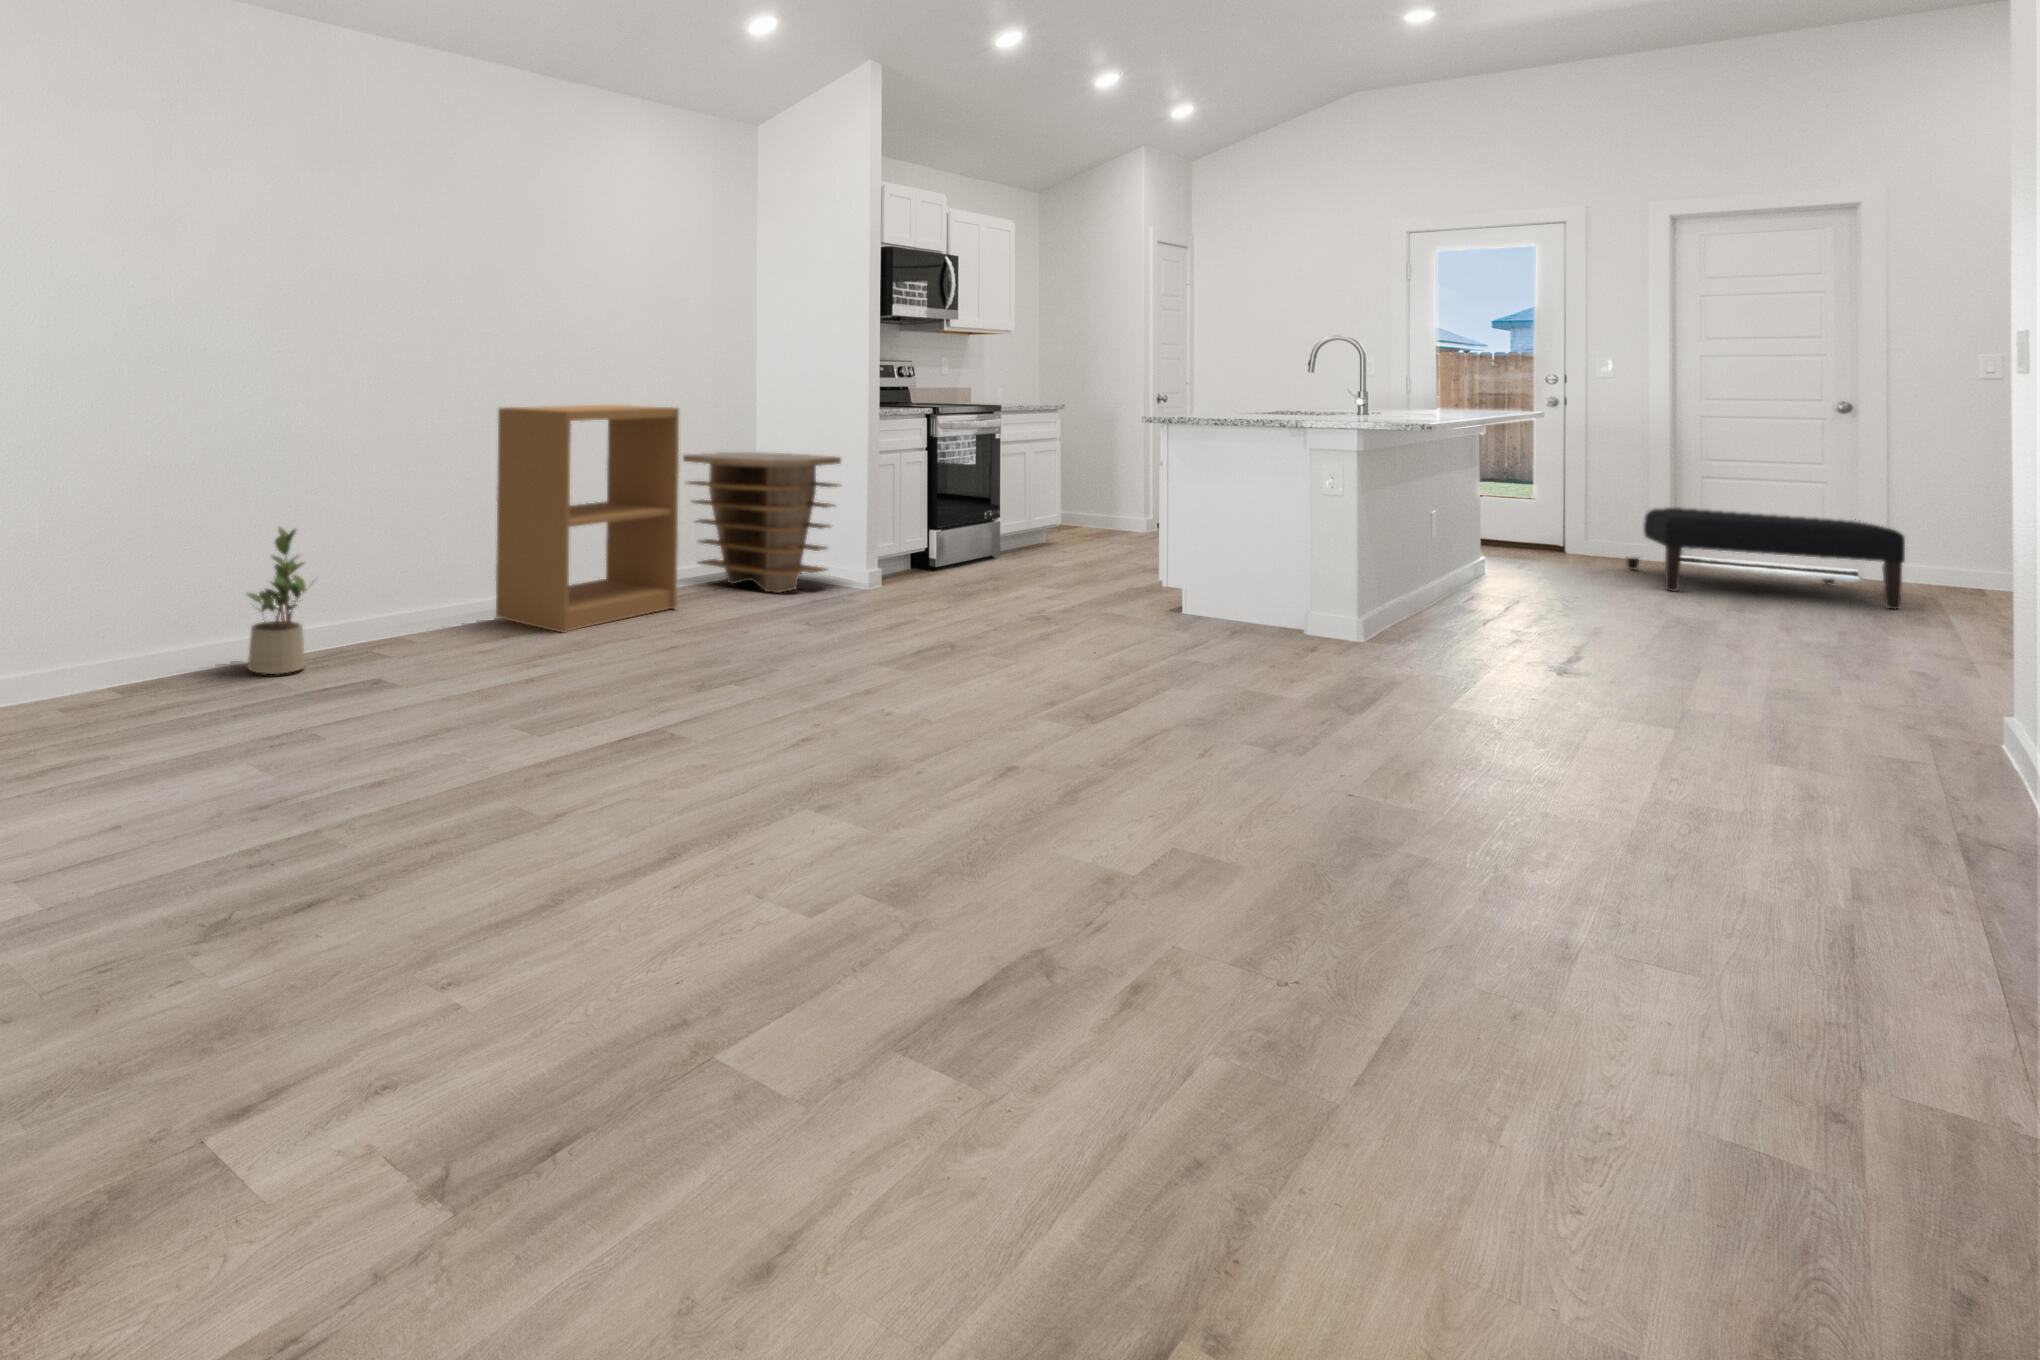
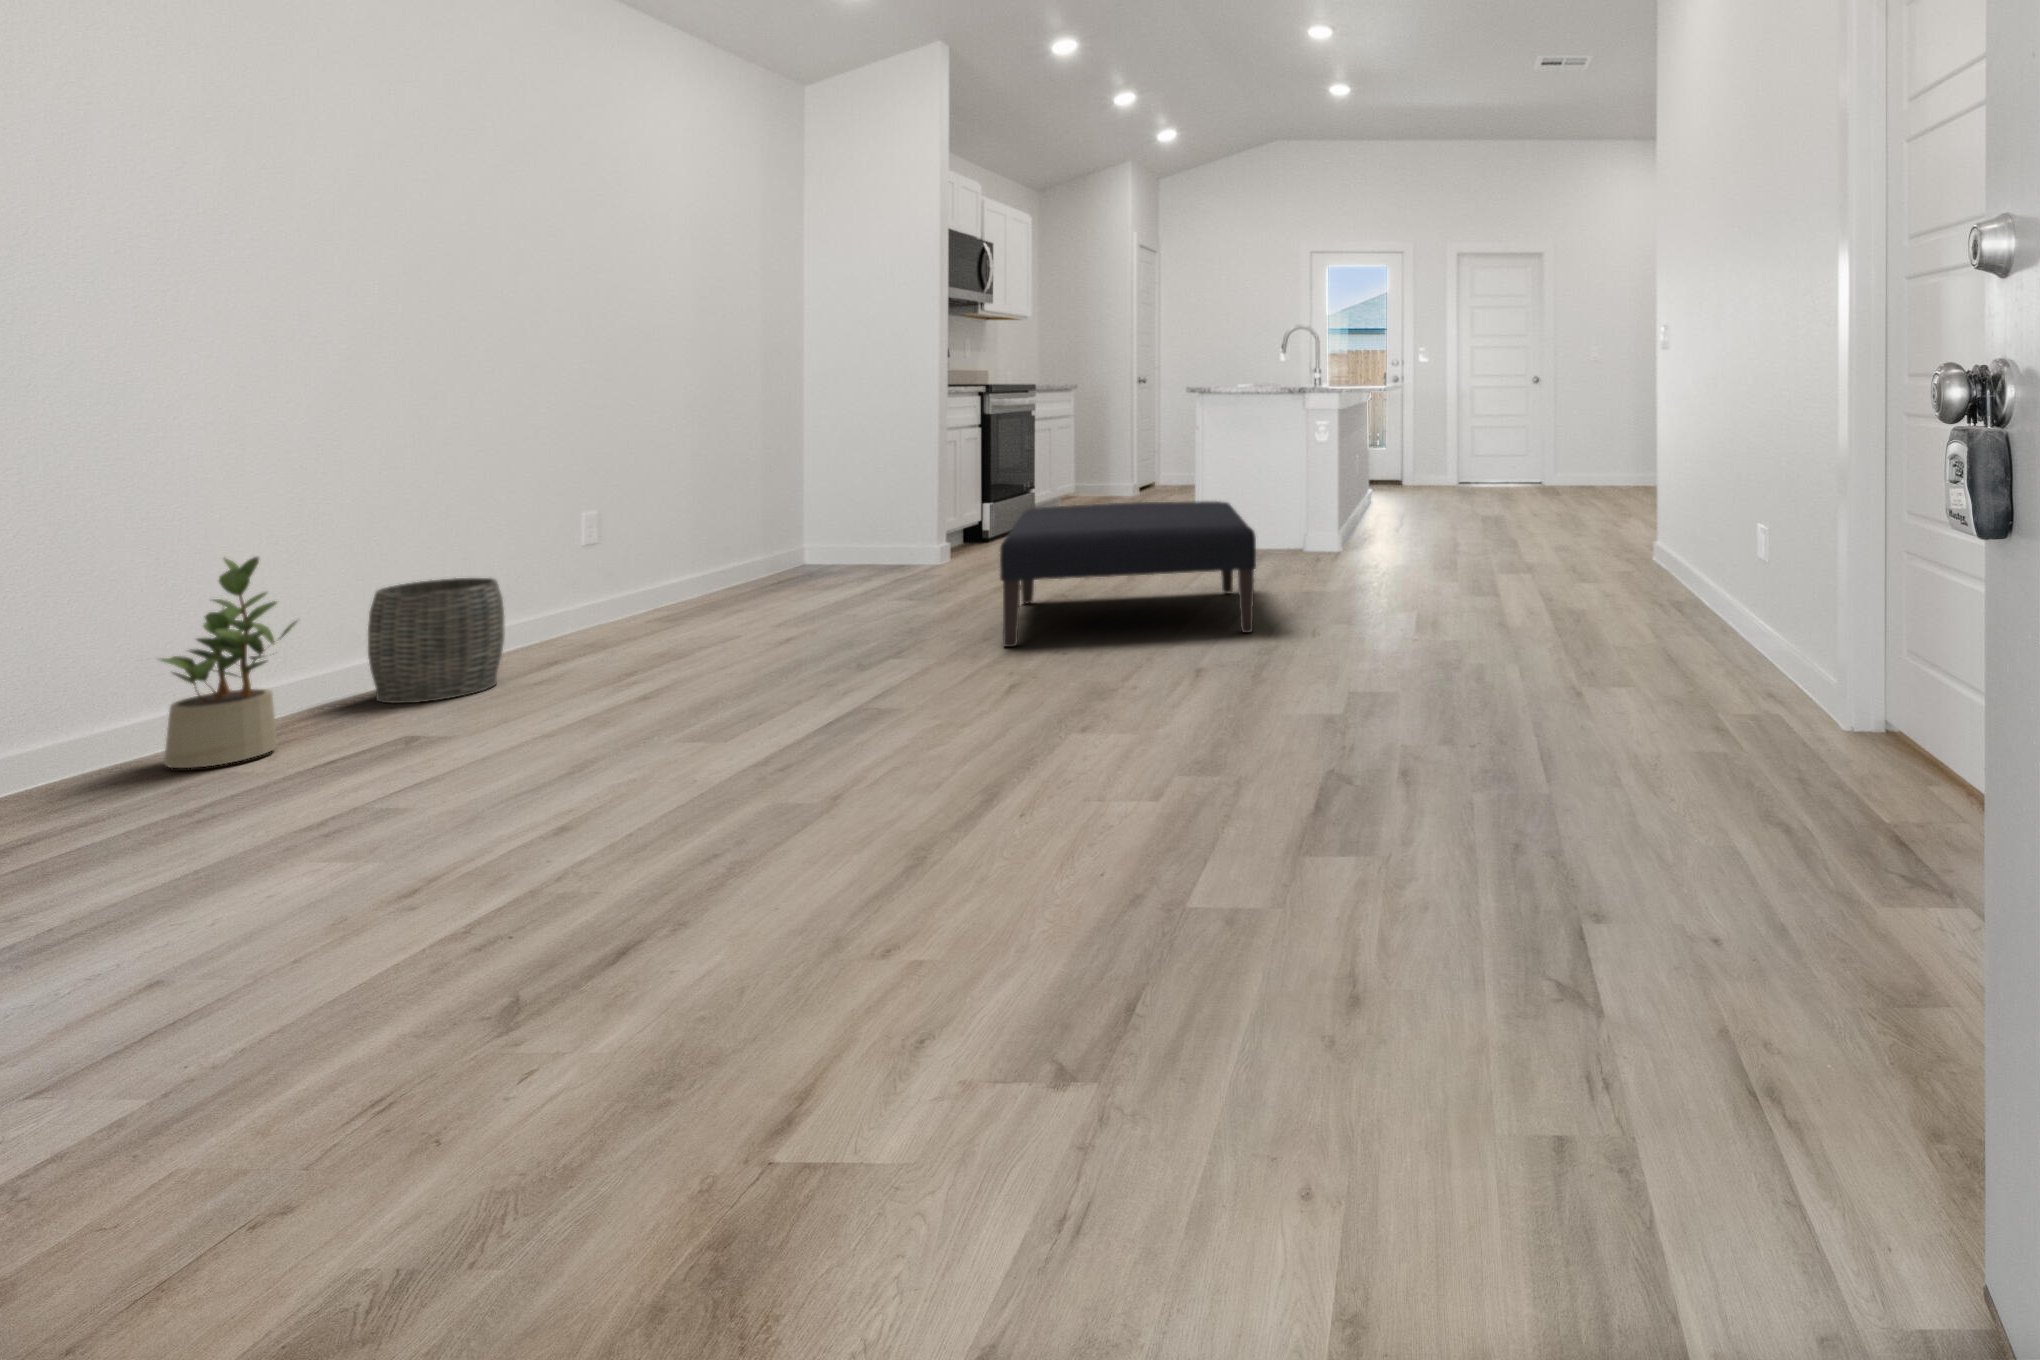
bookshelf: present [496,405,679,633] -> none [521,388,754,651]
side table: present [683,452,841,593] -> none [732,437,910,581]
ottoman: present [1626,508,1905,609] -> present [1000,501,1256,647]
woven basket: none [380,554,463,650] -> present [368,578,504,703]

